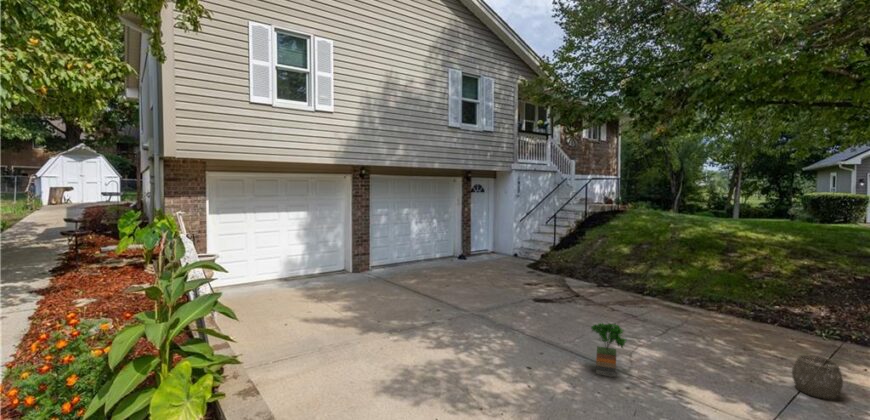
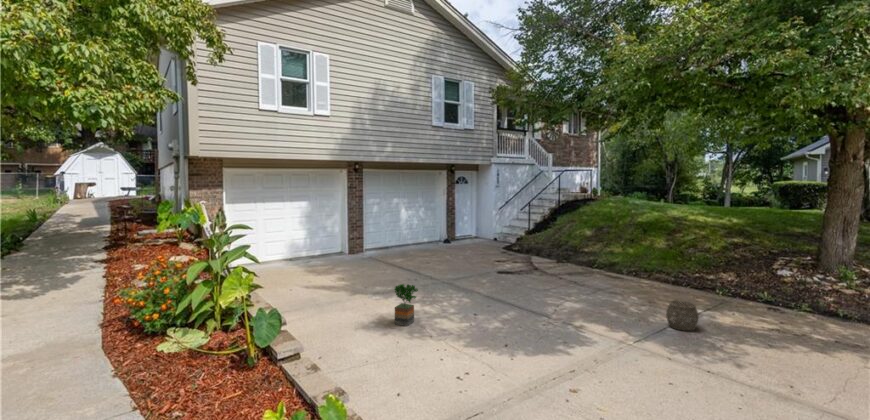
potted tree: present [592,323,626,377] -> present [394,284,418,326]

